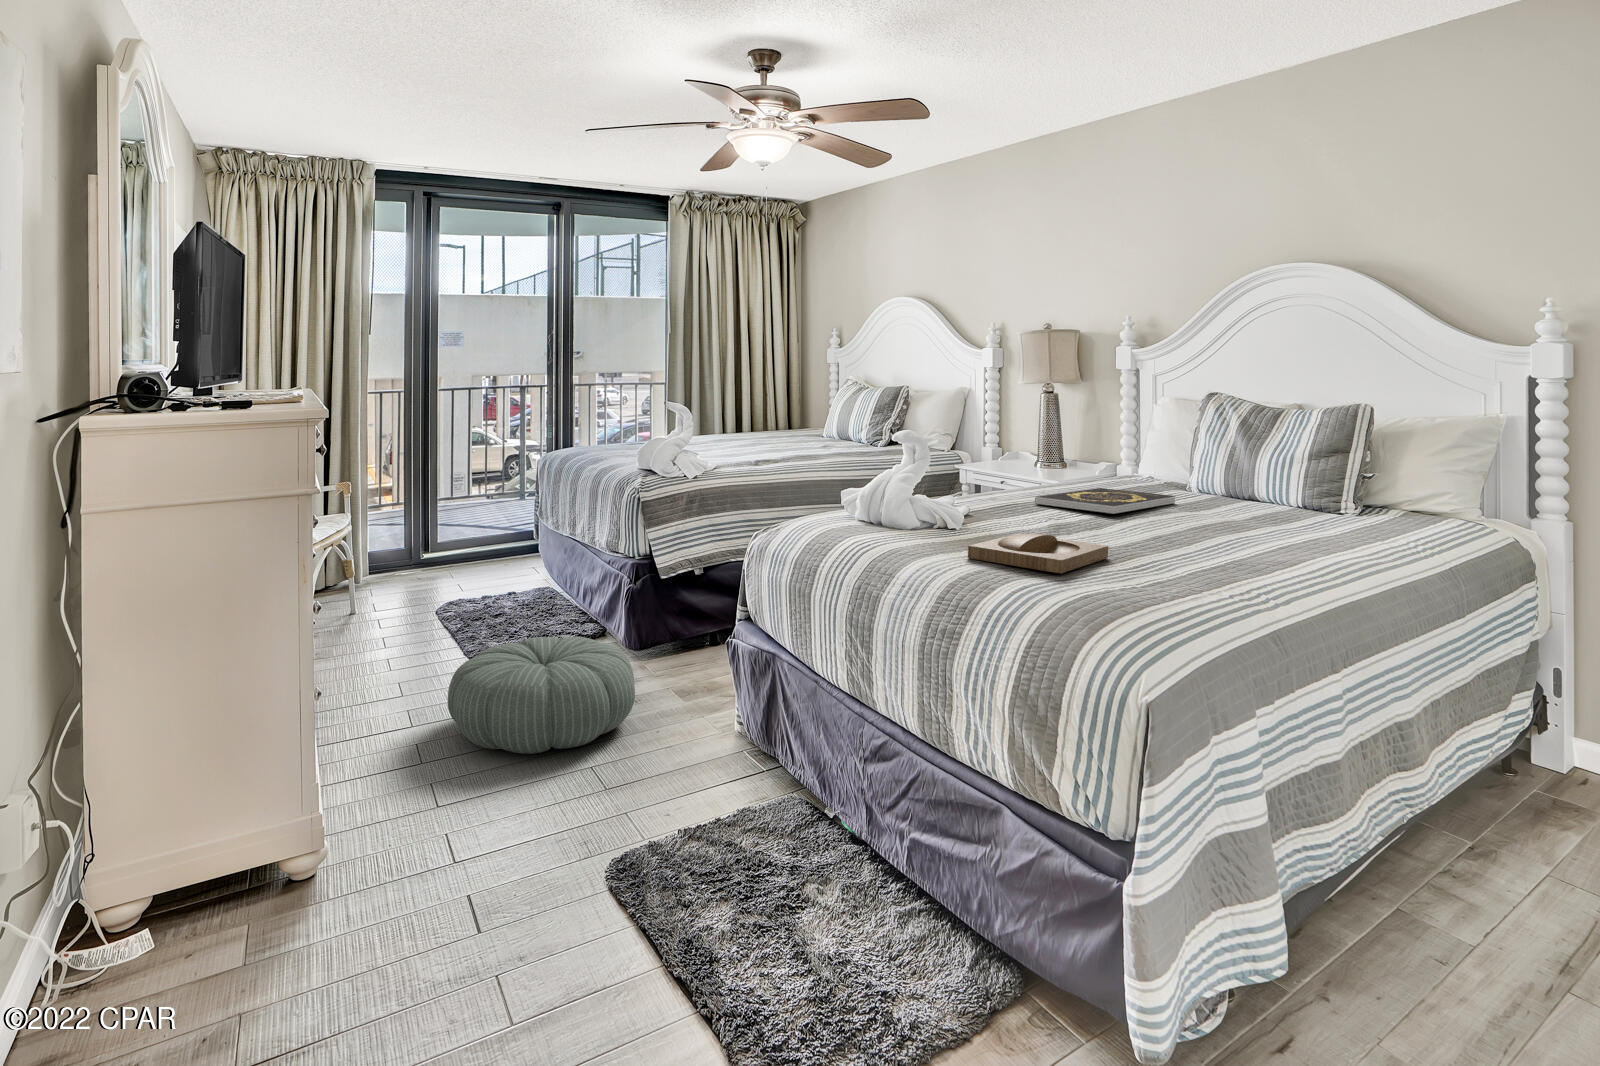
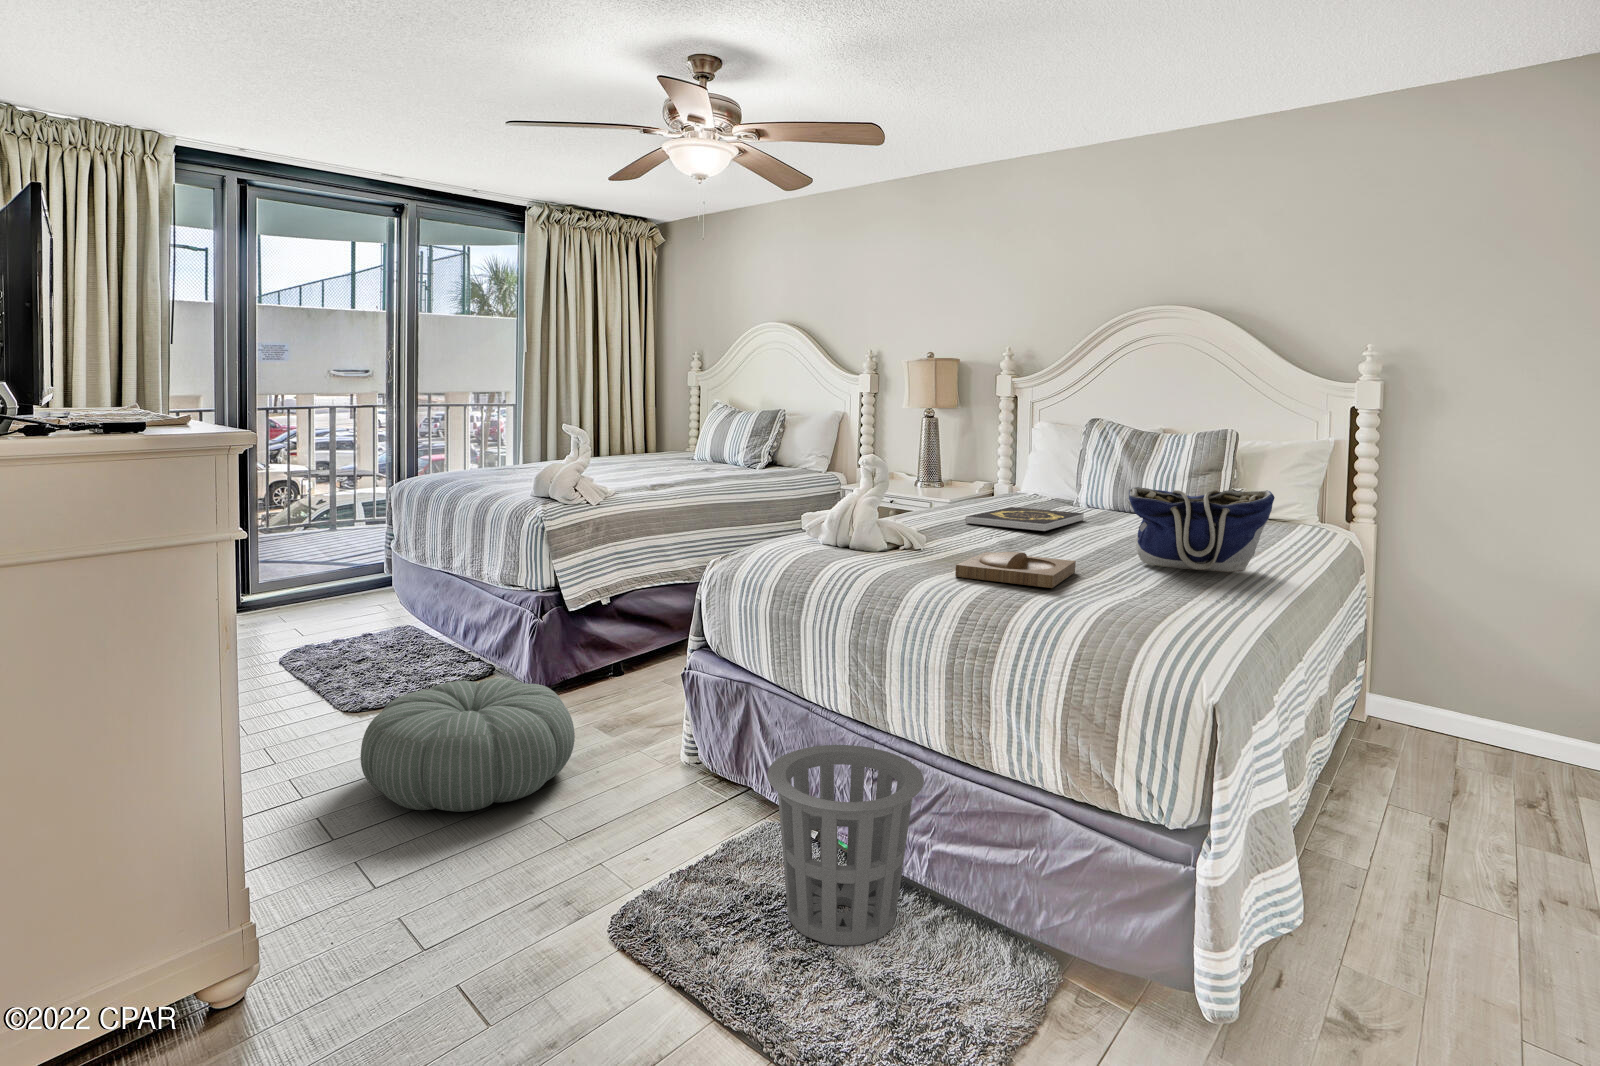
tote bag: none [1179,467,1349,564] -> present [1126,487,1275,572]
waste basket: none [743,721,899,920] -> present [767,745,924,945]

